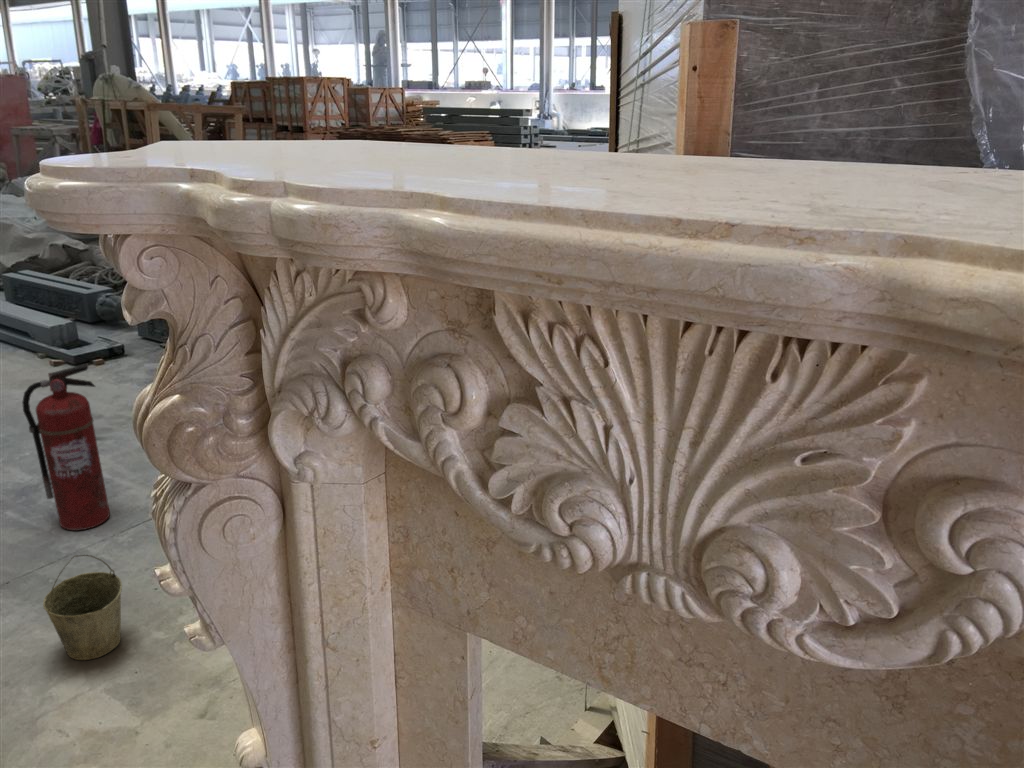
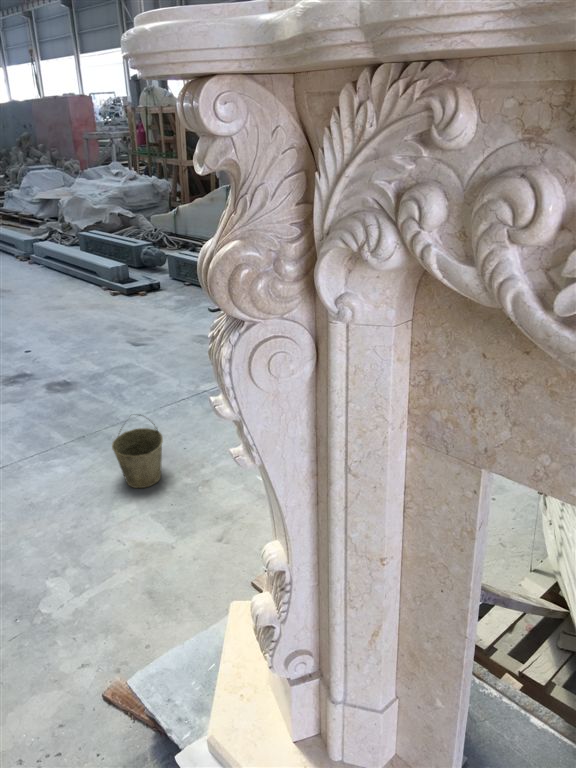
fire extinguisher: present [22,364,110,530] -> none [97,284,152,403]

